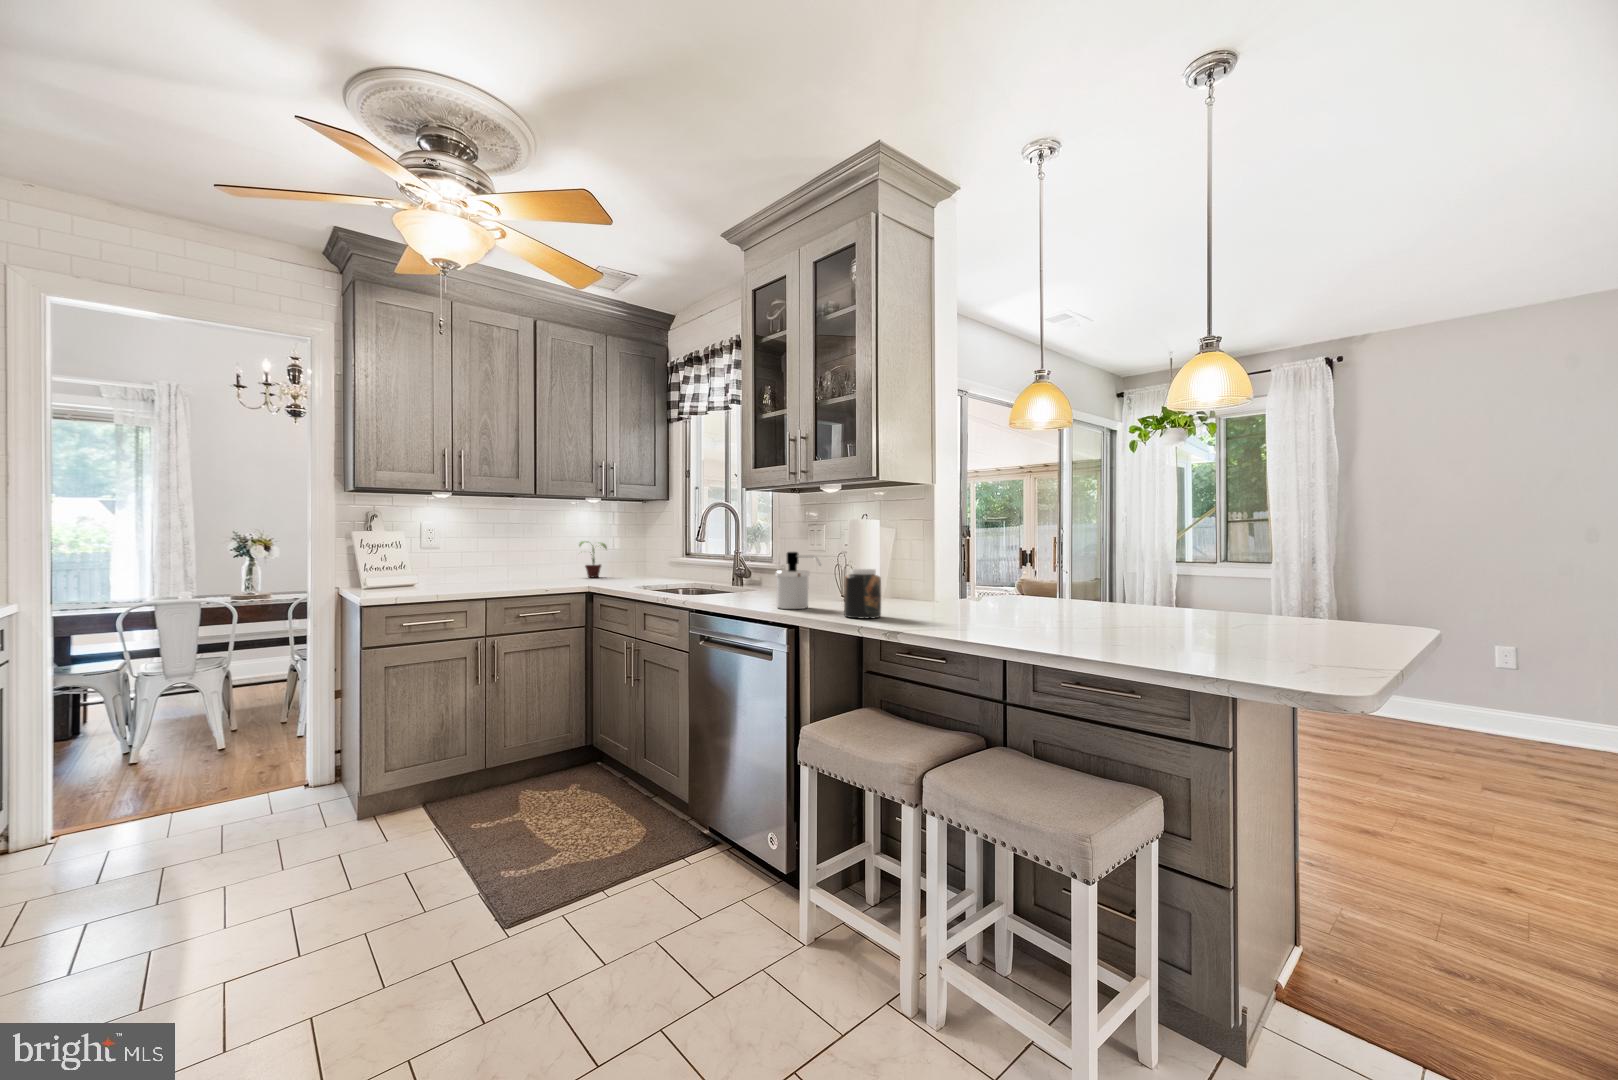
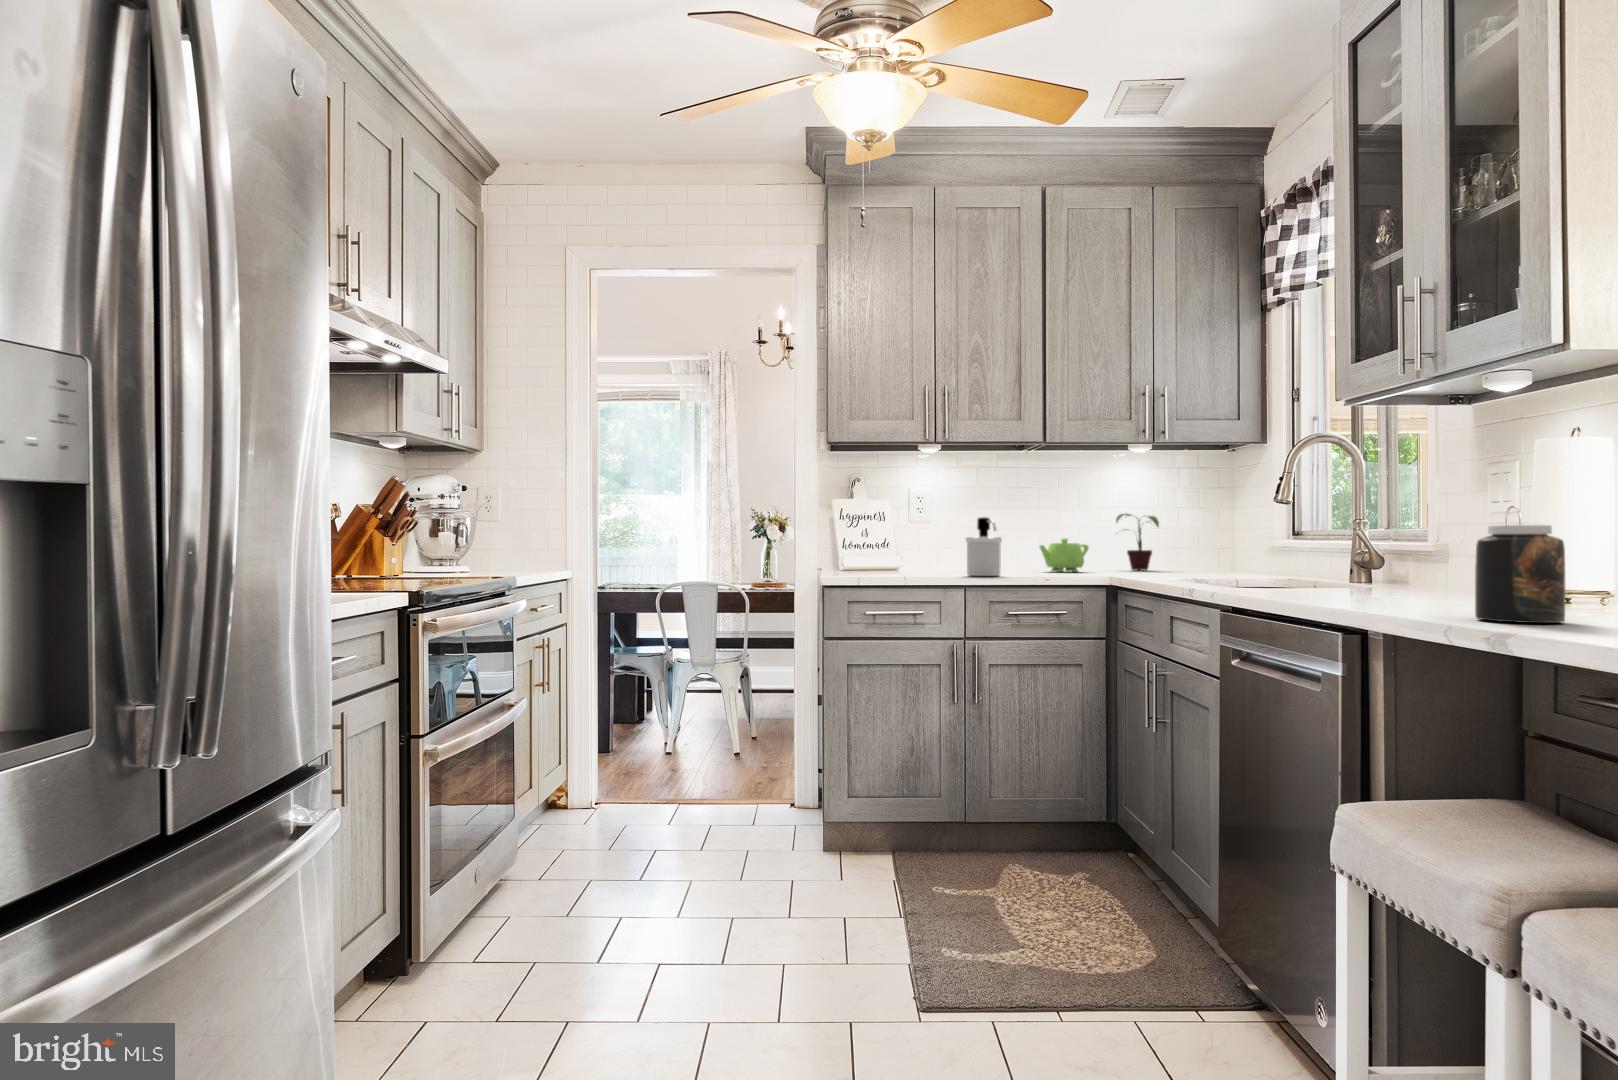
soap dispenser: present [775,552,821,609] -> present [966,517,1002,576]
teapot: none [530,559,563,582] -> present [1040,538,1089,572]

